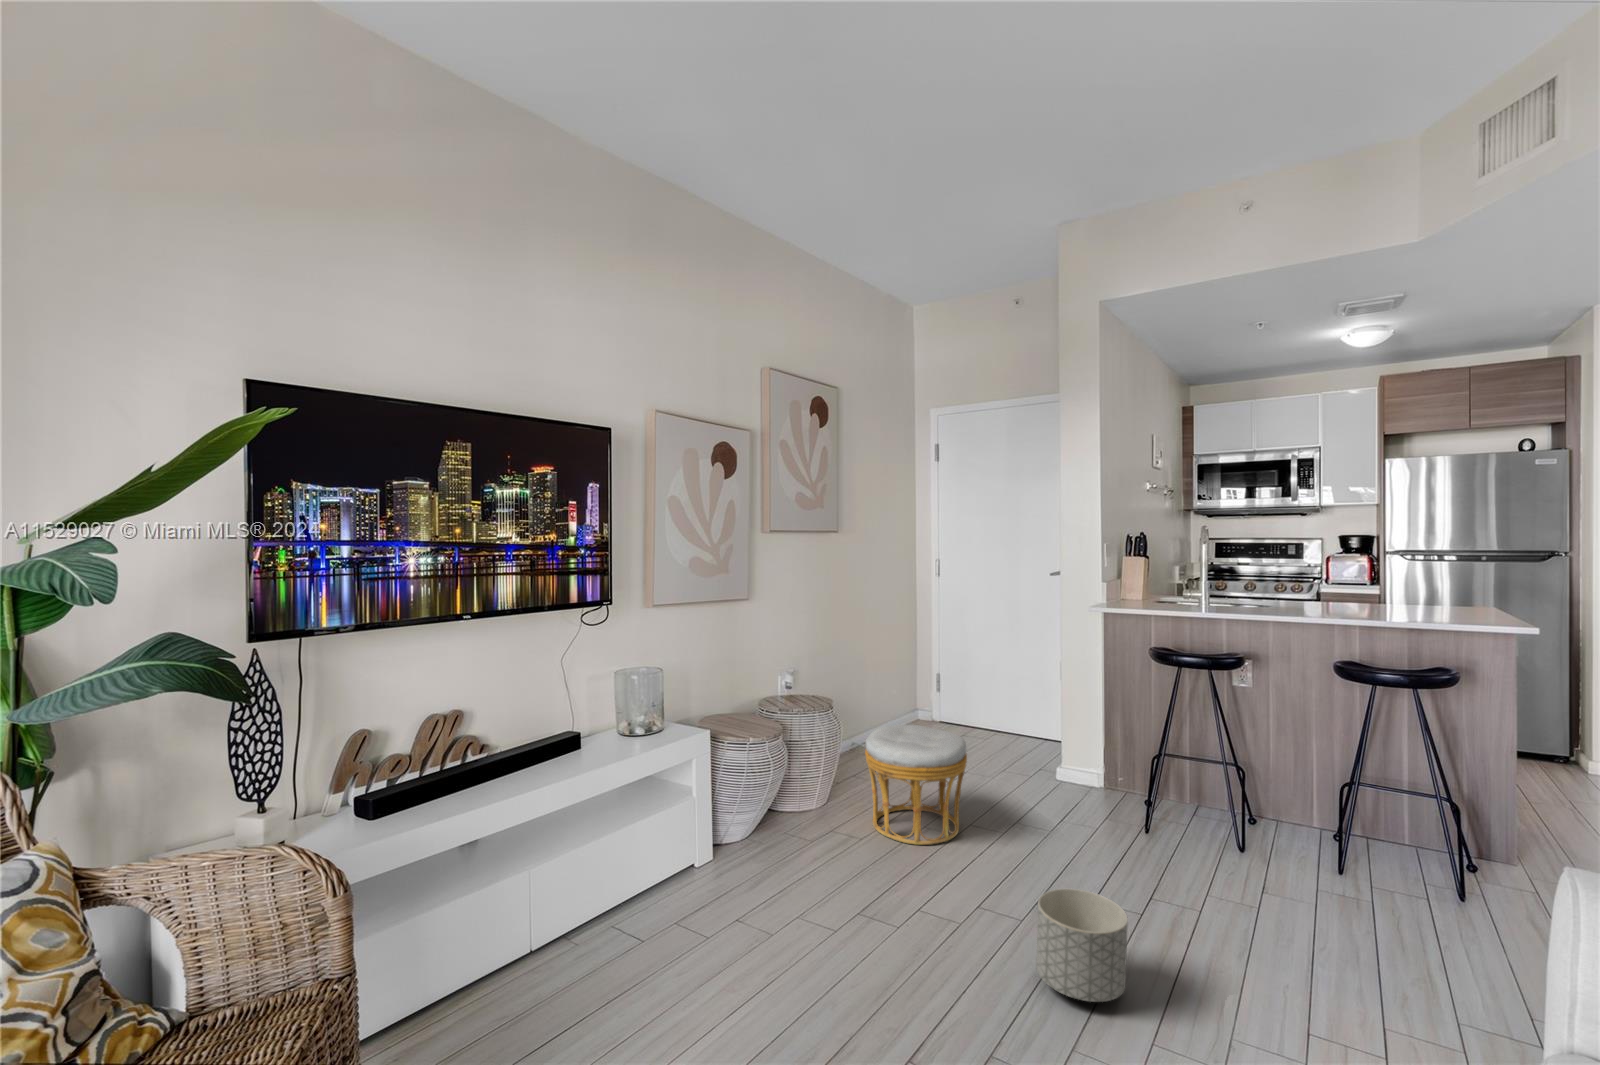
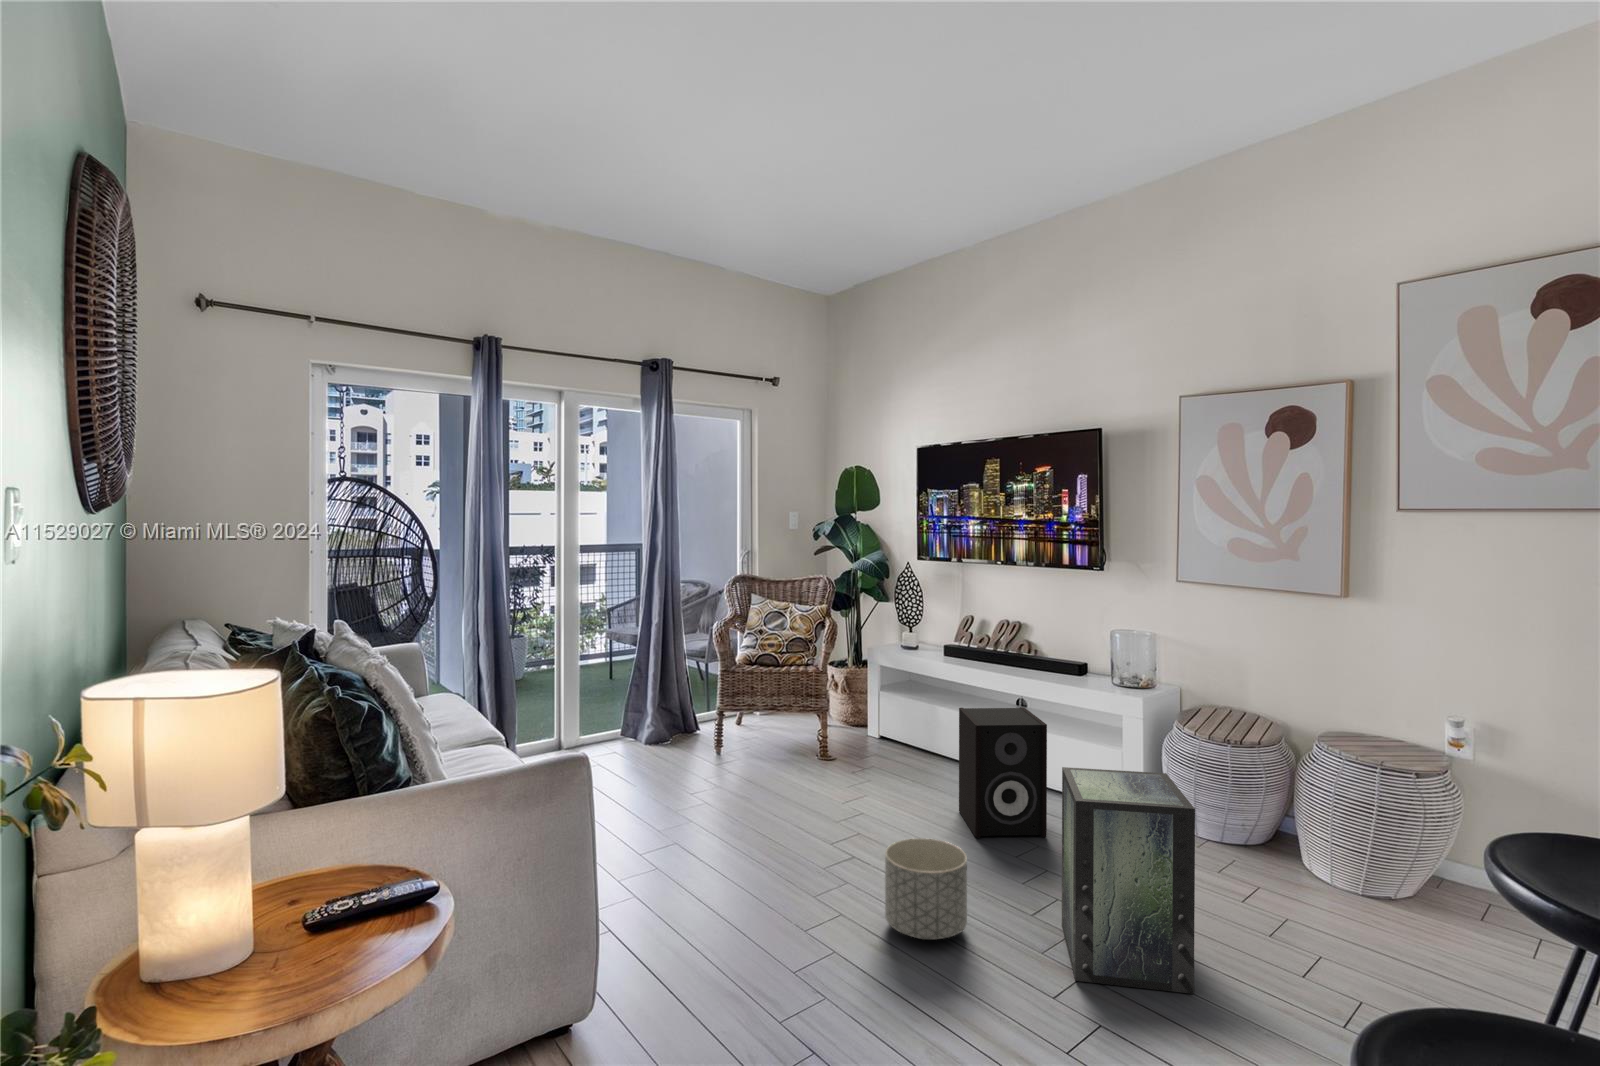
ottoman: present [865,725,967,845] -> none [1213,776,1381,956]
storage box: none [973,747,1086,914] -> present [1062,767,1195,994]
speaker: none [724,781,836,967] -> present [959,707,1047,838]

